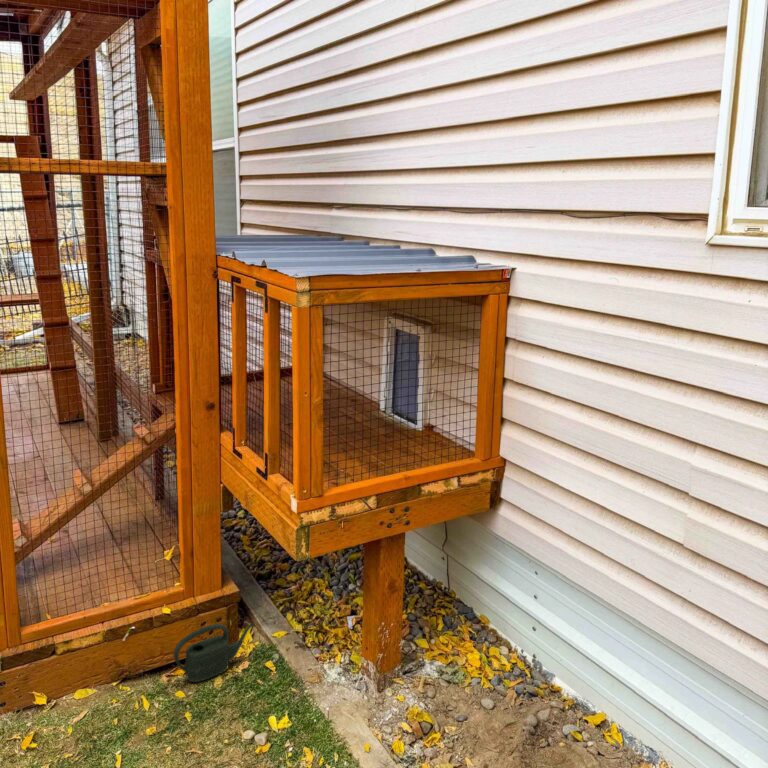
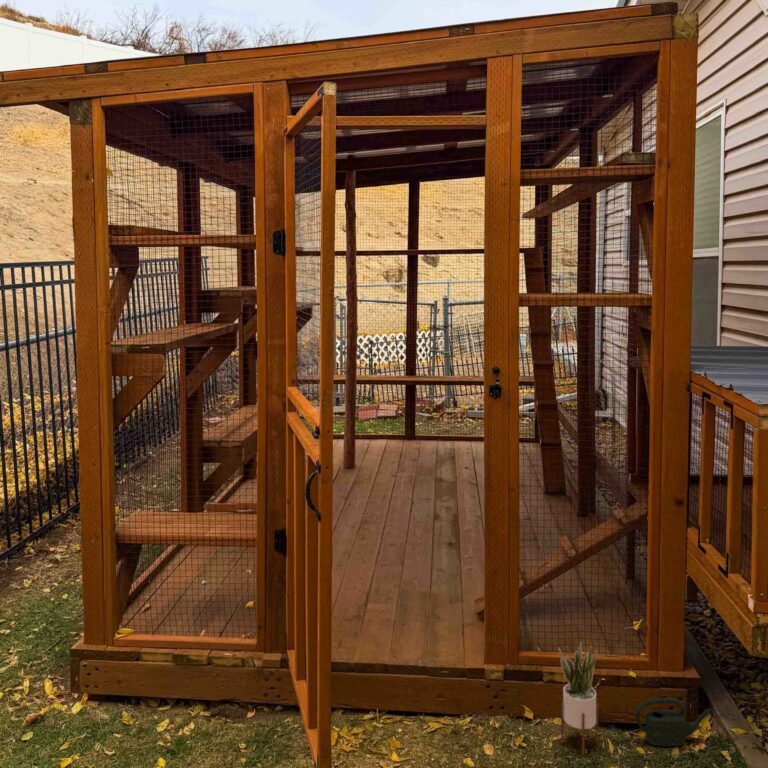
potted plant: none [72,593,132,726] -> present [558,642,598,755]

